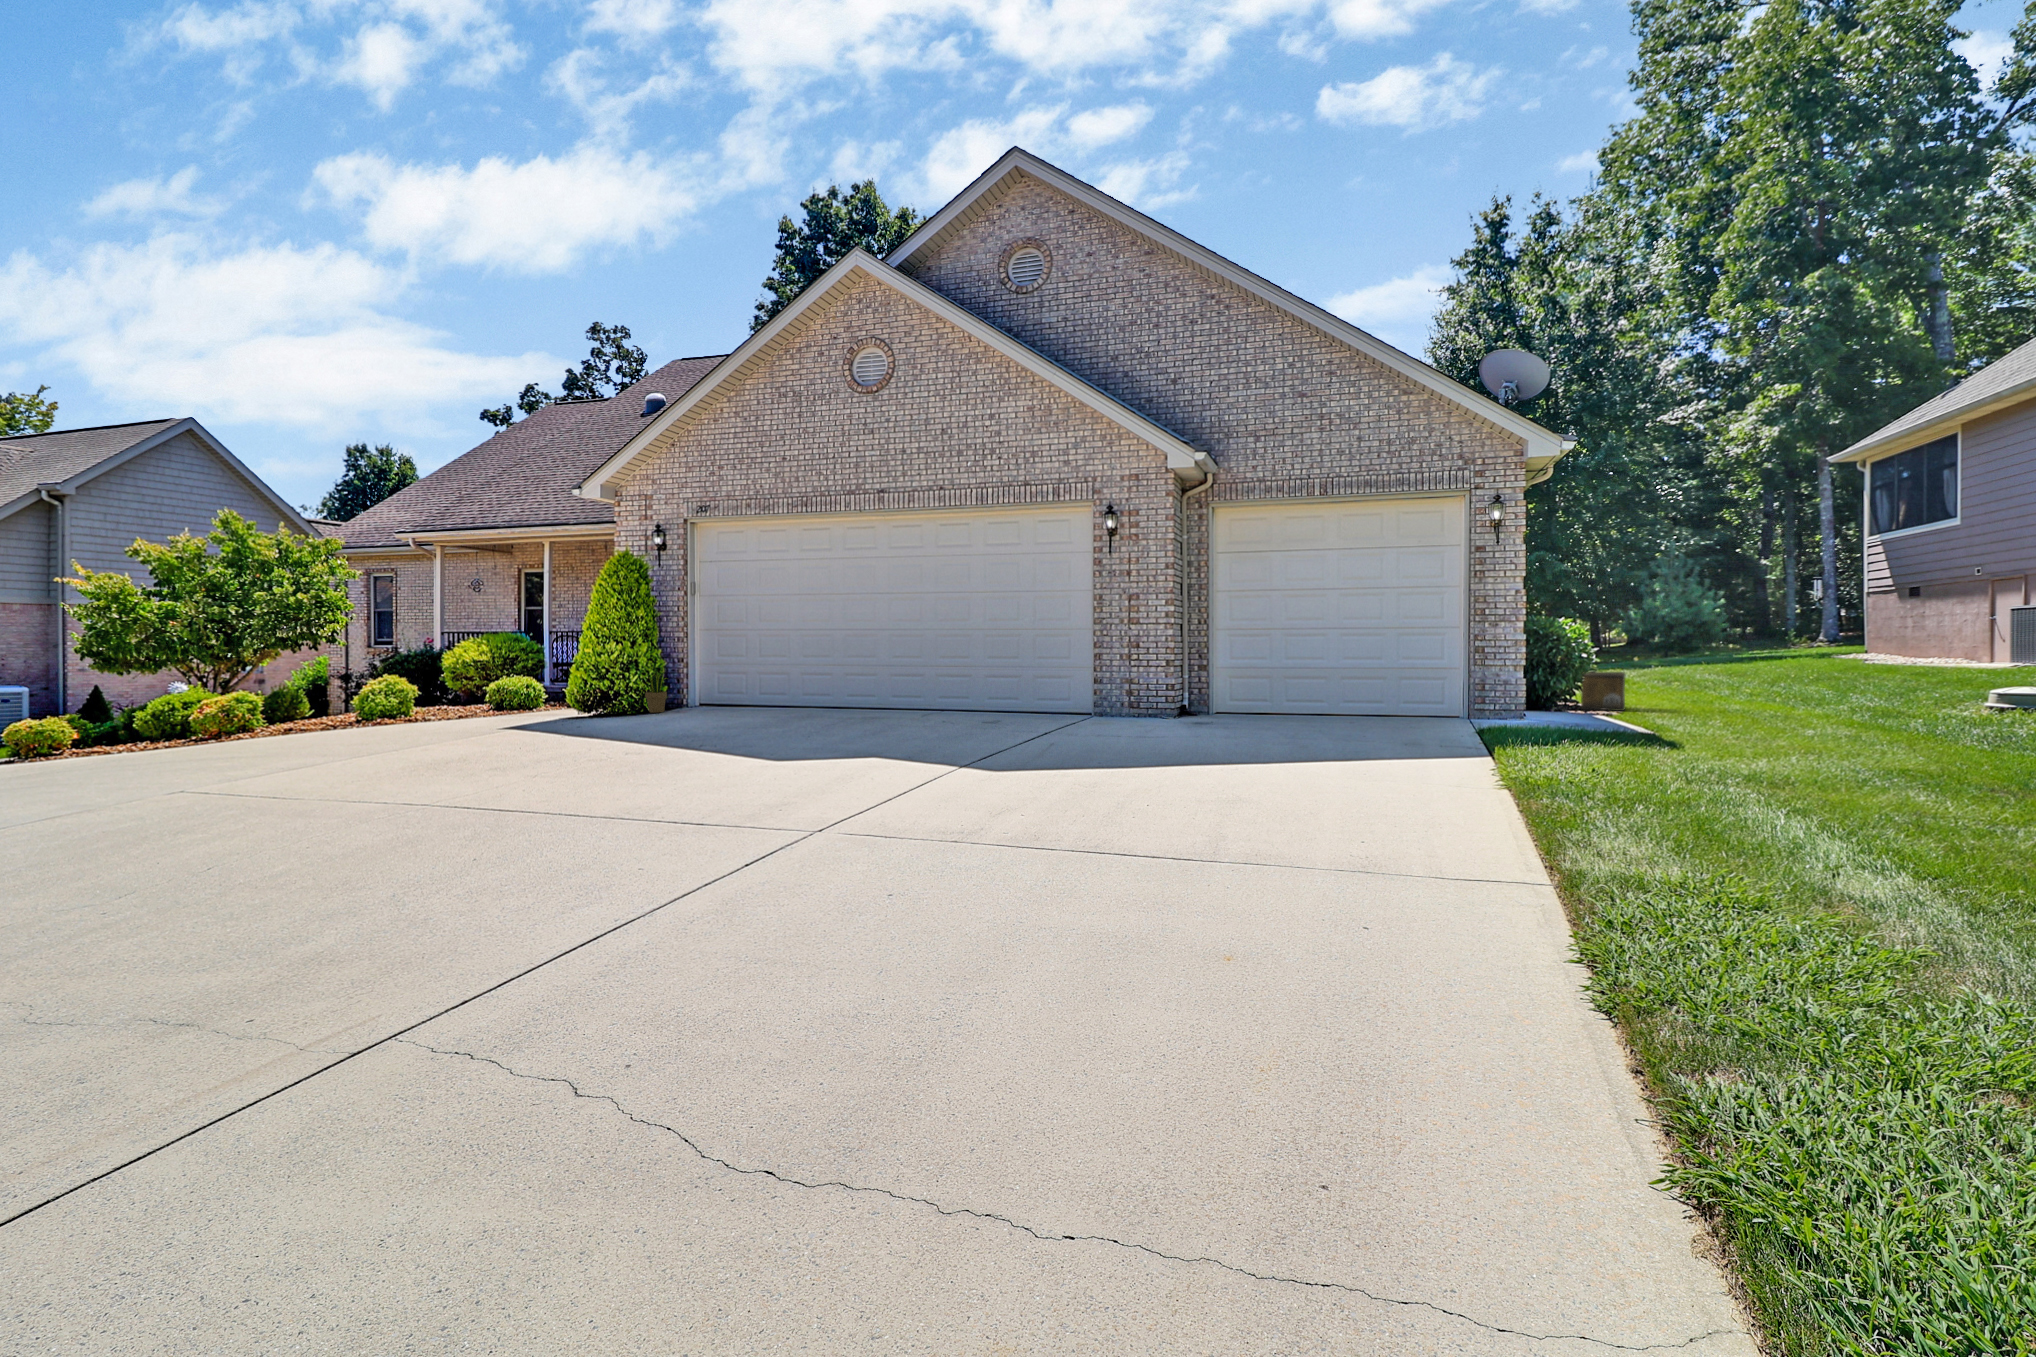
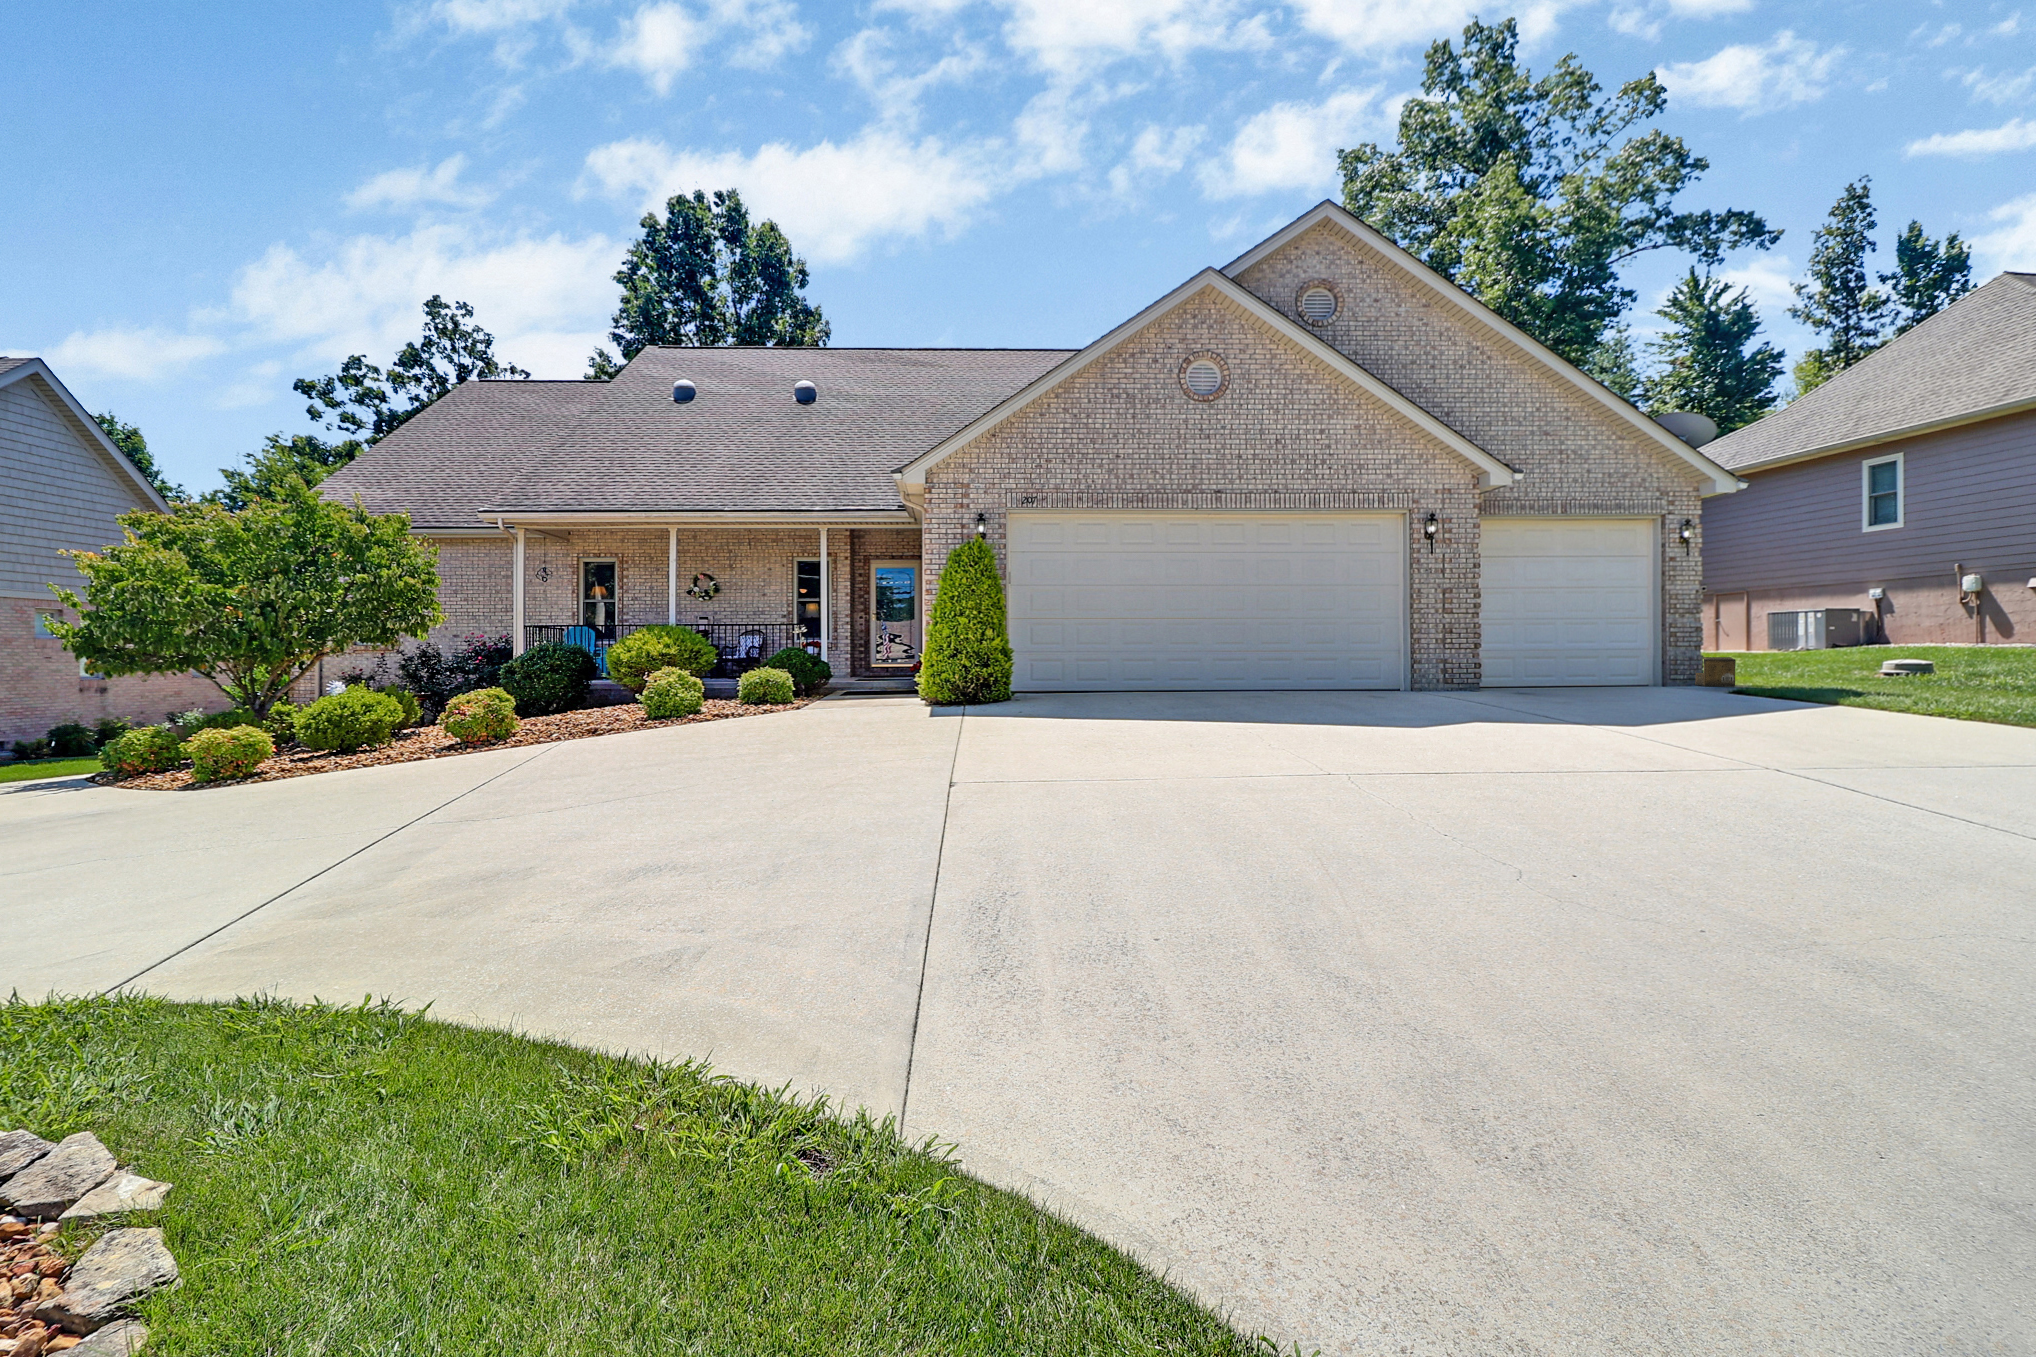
potted plant: present [645,672,668,713] -> none [1023,659,1045,700]

